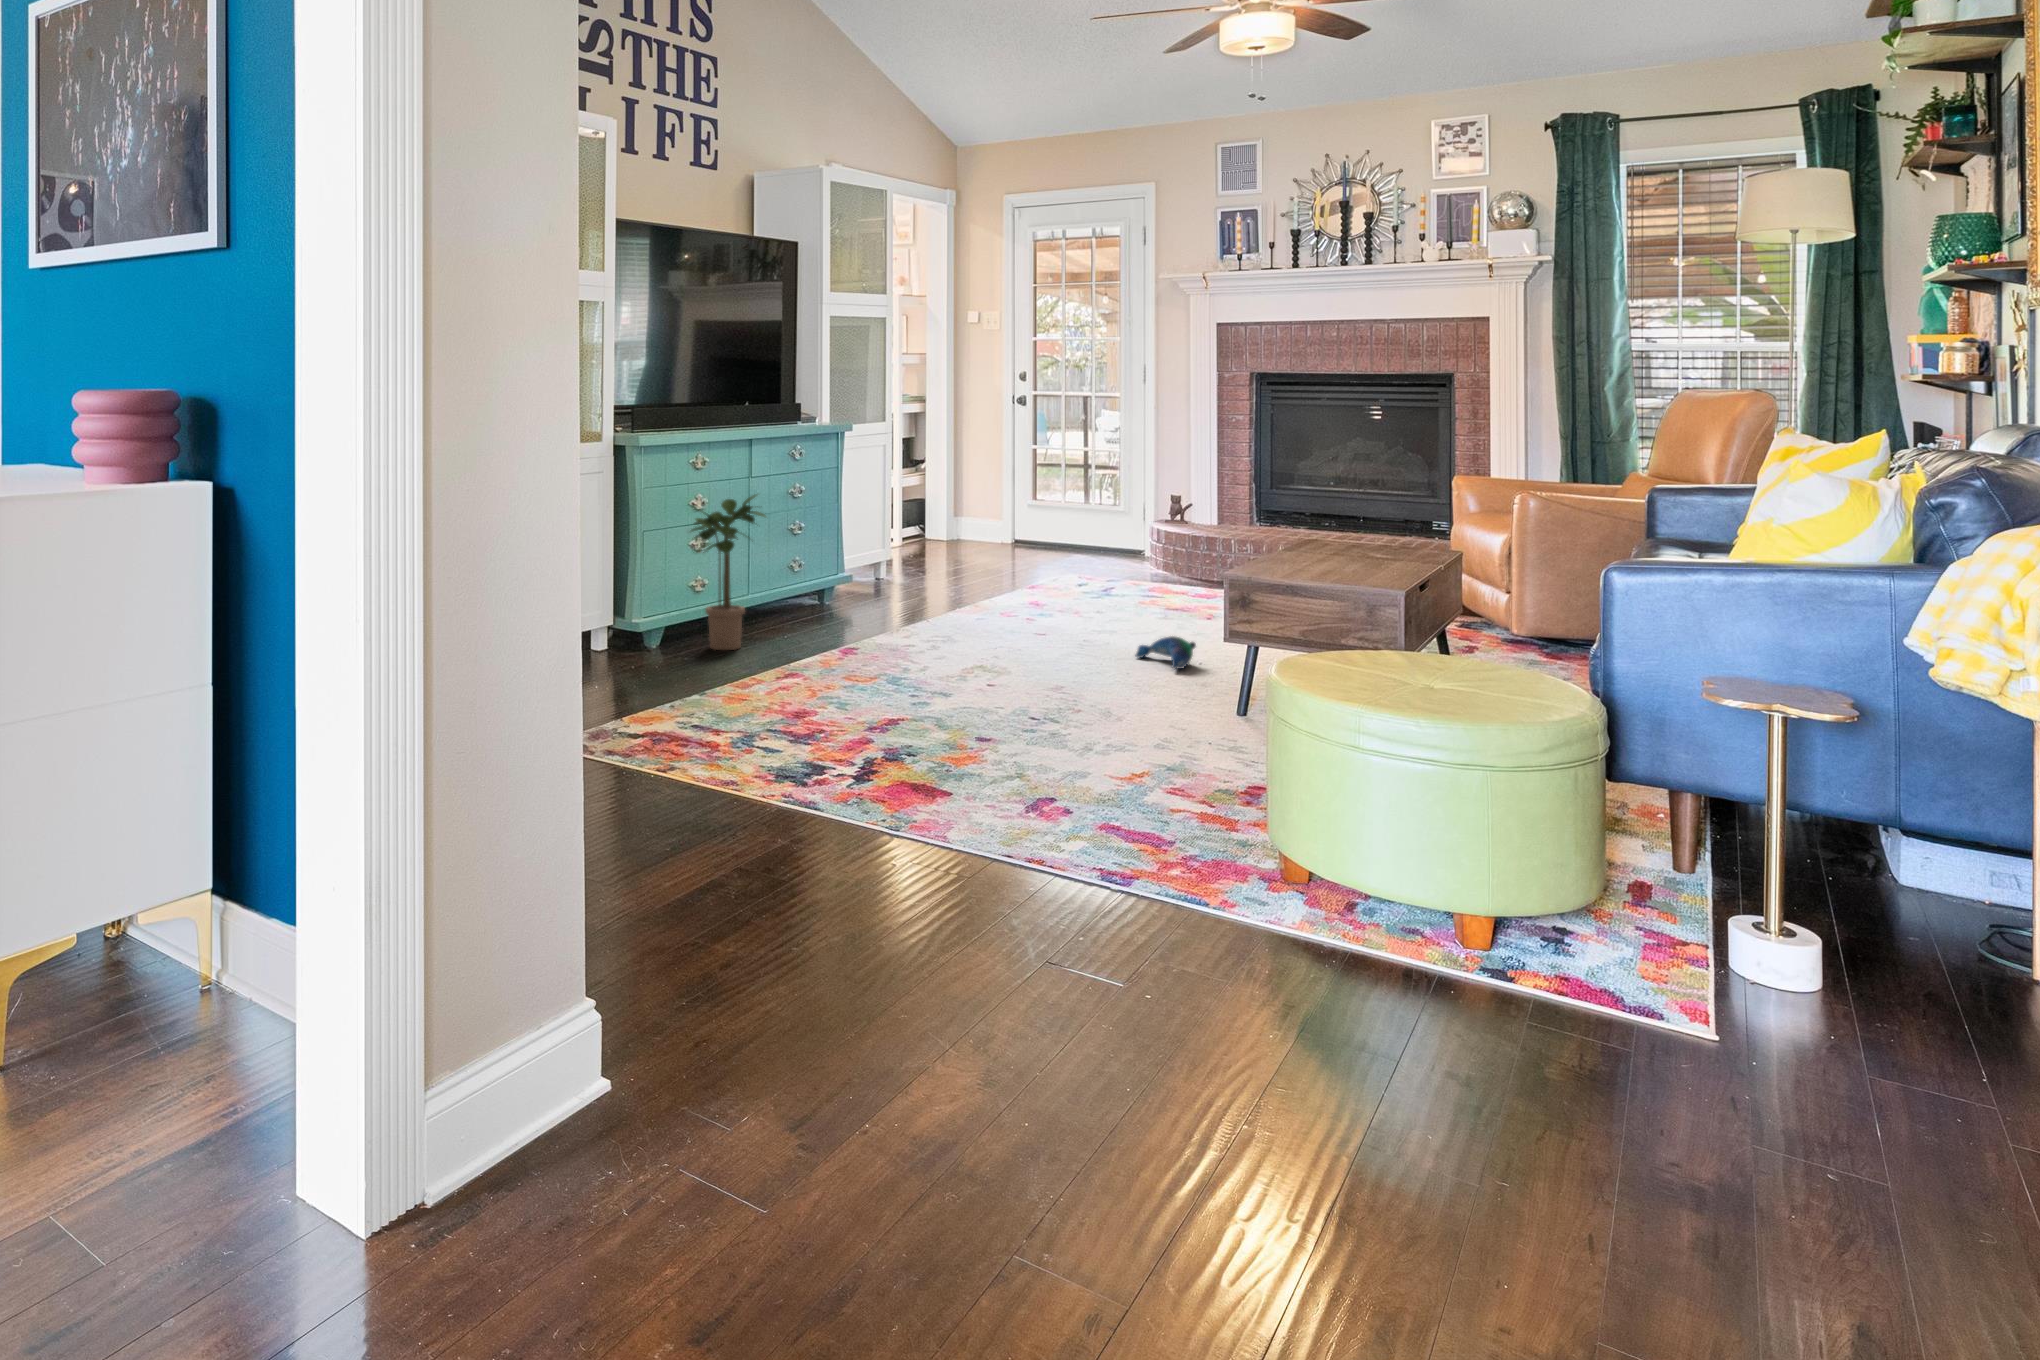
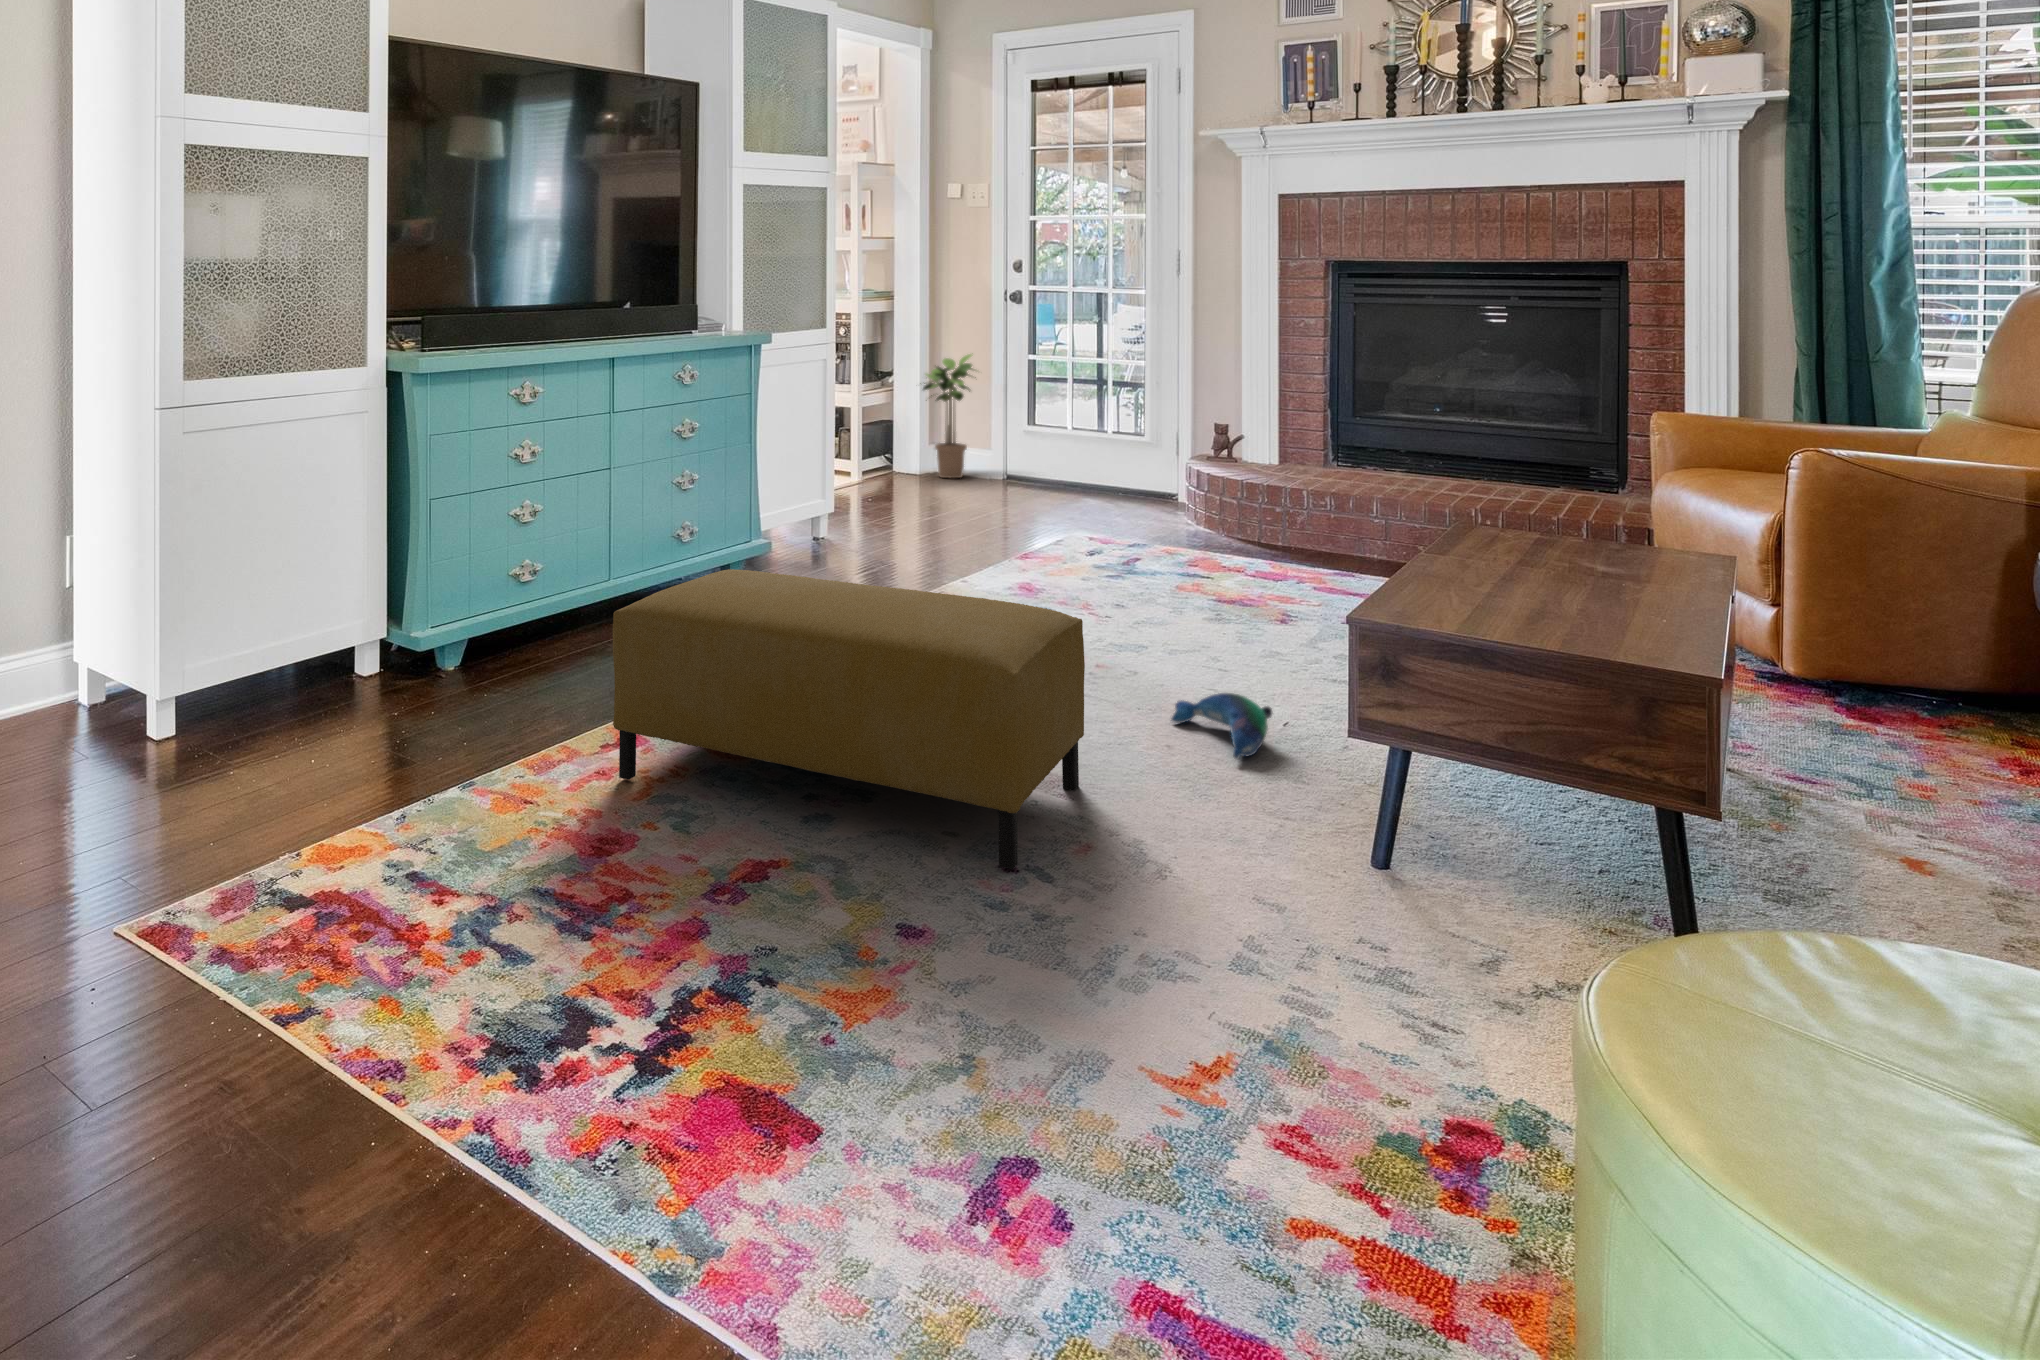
potted plant: present [691,495,766,650] -> present [923,354,976,478]
ottoman: none [799,564,1083,709] -> present [613,569,1085,869]

